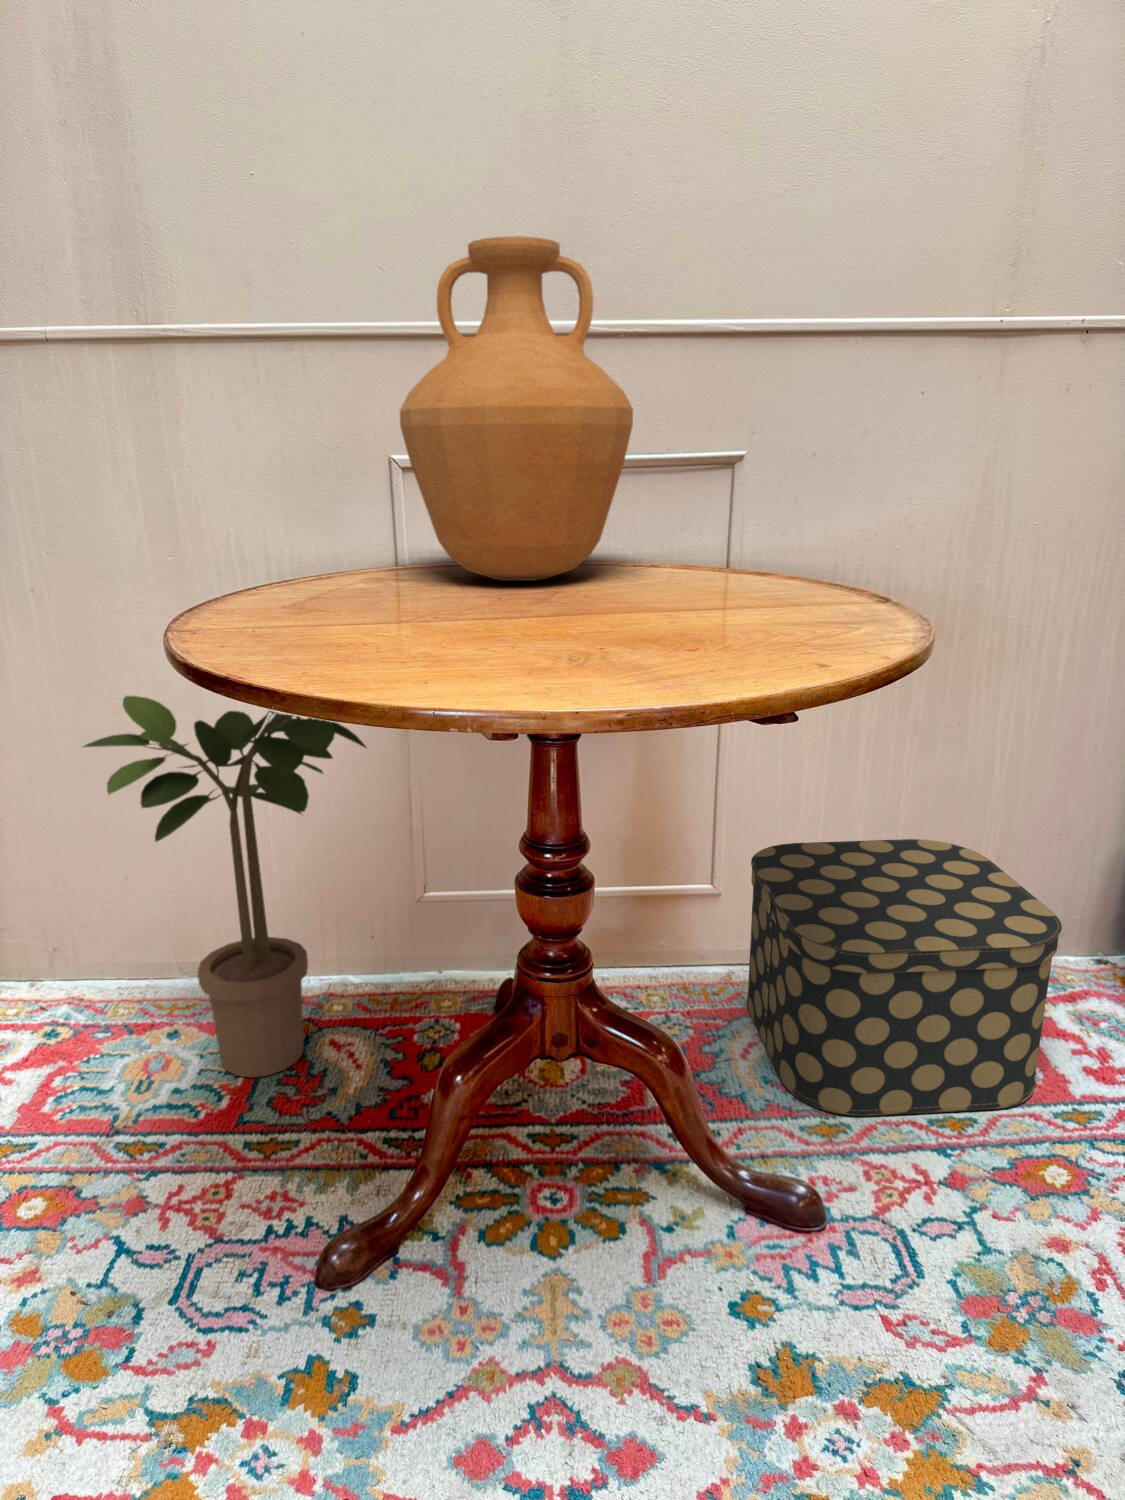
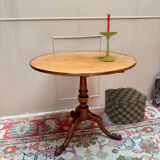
vase: present [400,236,633,581] -> none [57,6,90,55]
candle: none [664,280,796,636] -> present [100,14,117,61]
potted plant: present [84,696,366,1077] -> none [10,68,55,128]

